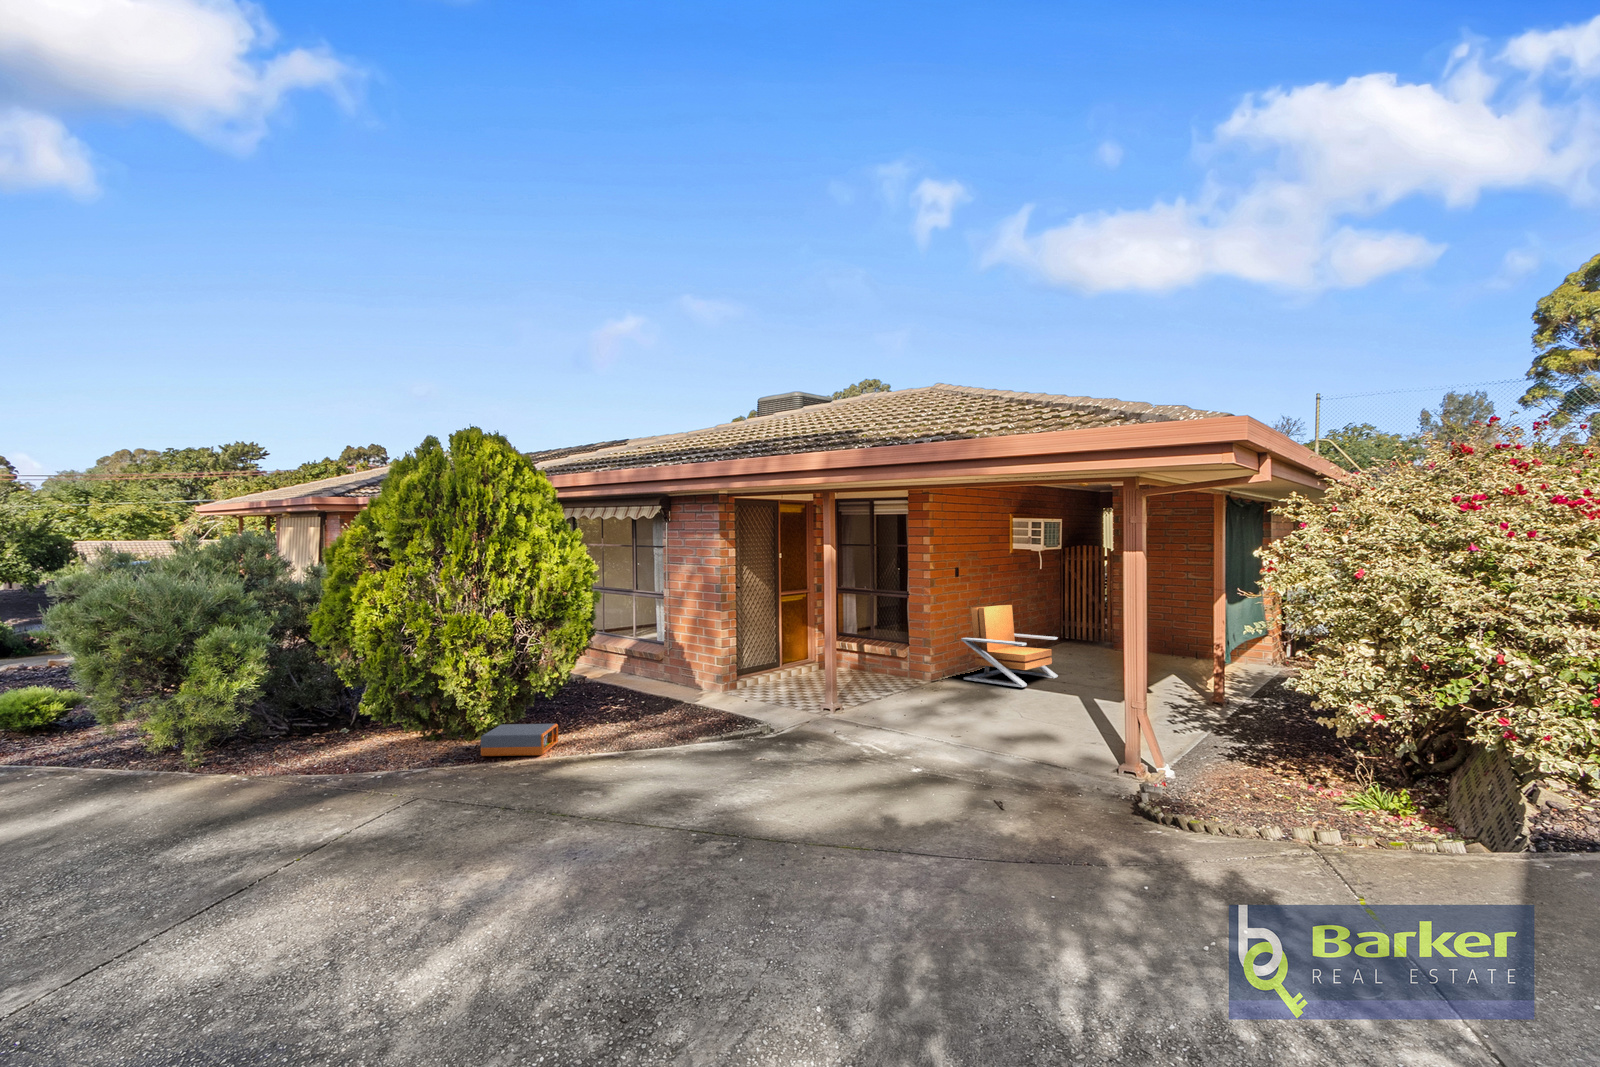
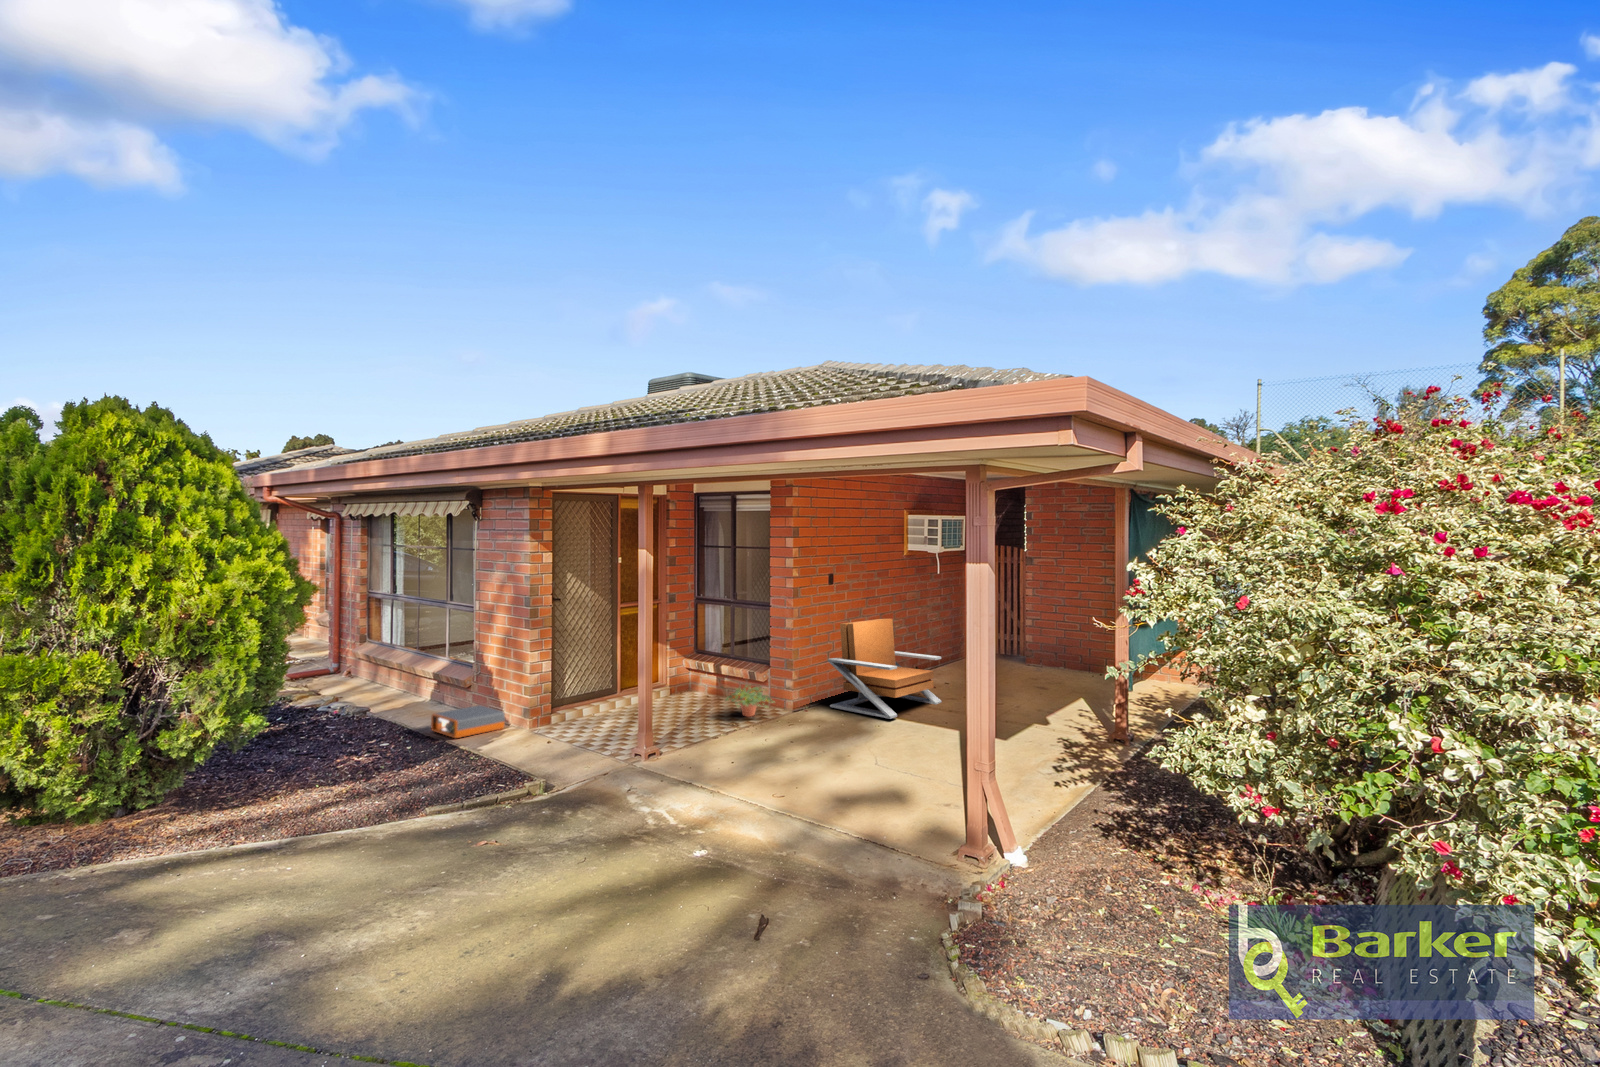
potted plant: none [879,660,922,686] -> present [726,685,775,717]
storage box: present [481,724,558,756] -> present [431,706,505,738]

